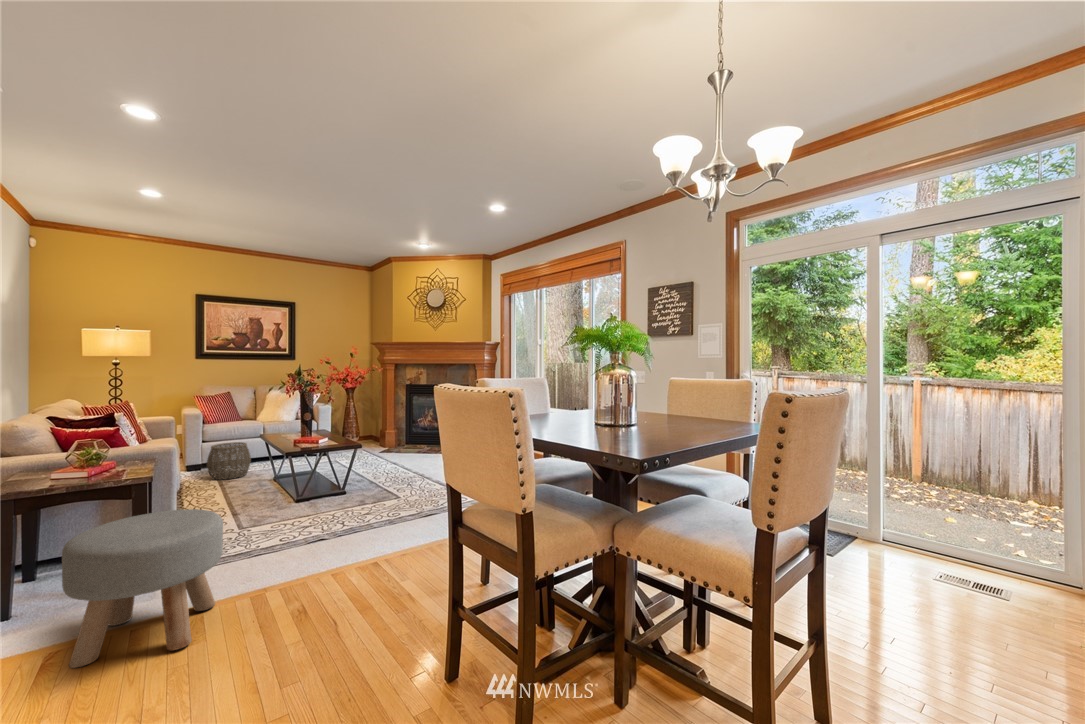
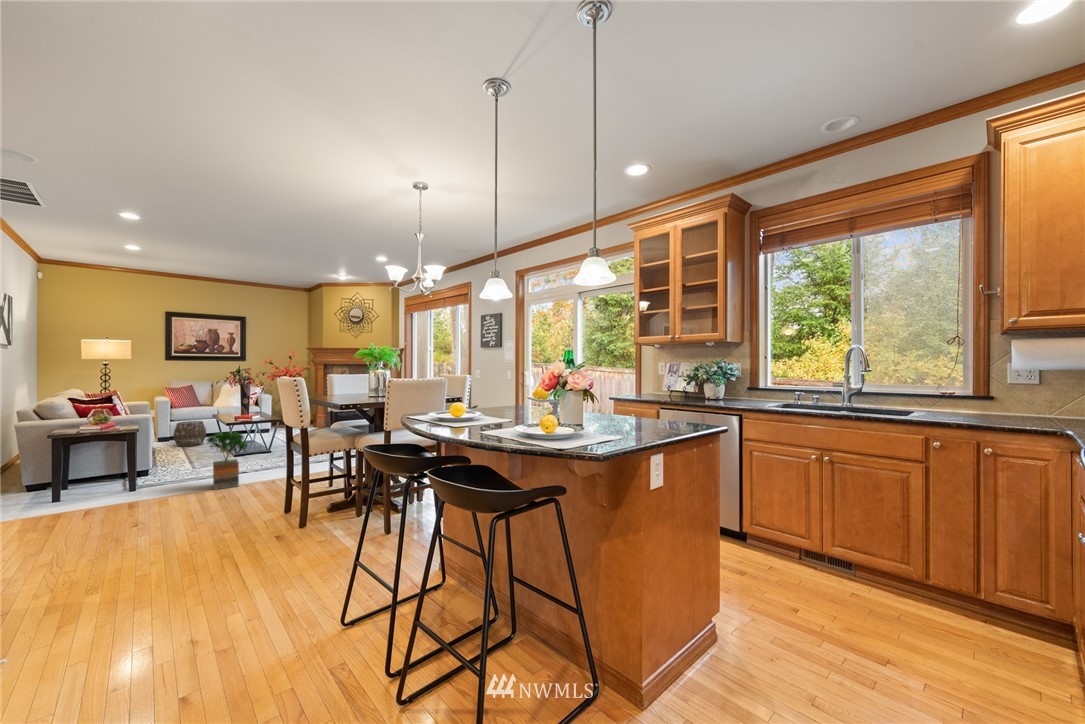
potted tree: none [264,475,338,583] -> present [206,432,248,489]
ottoman: present [62,509,223,668] -> none [94,445,178,515]

